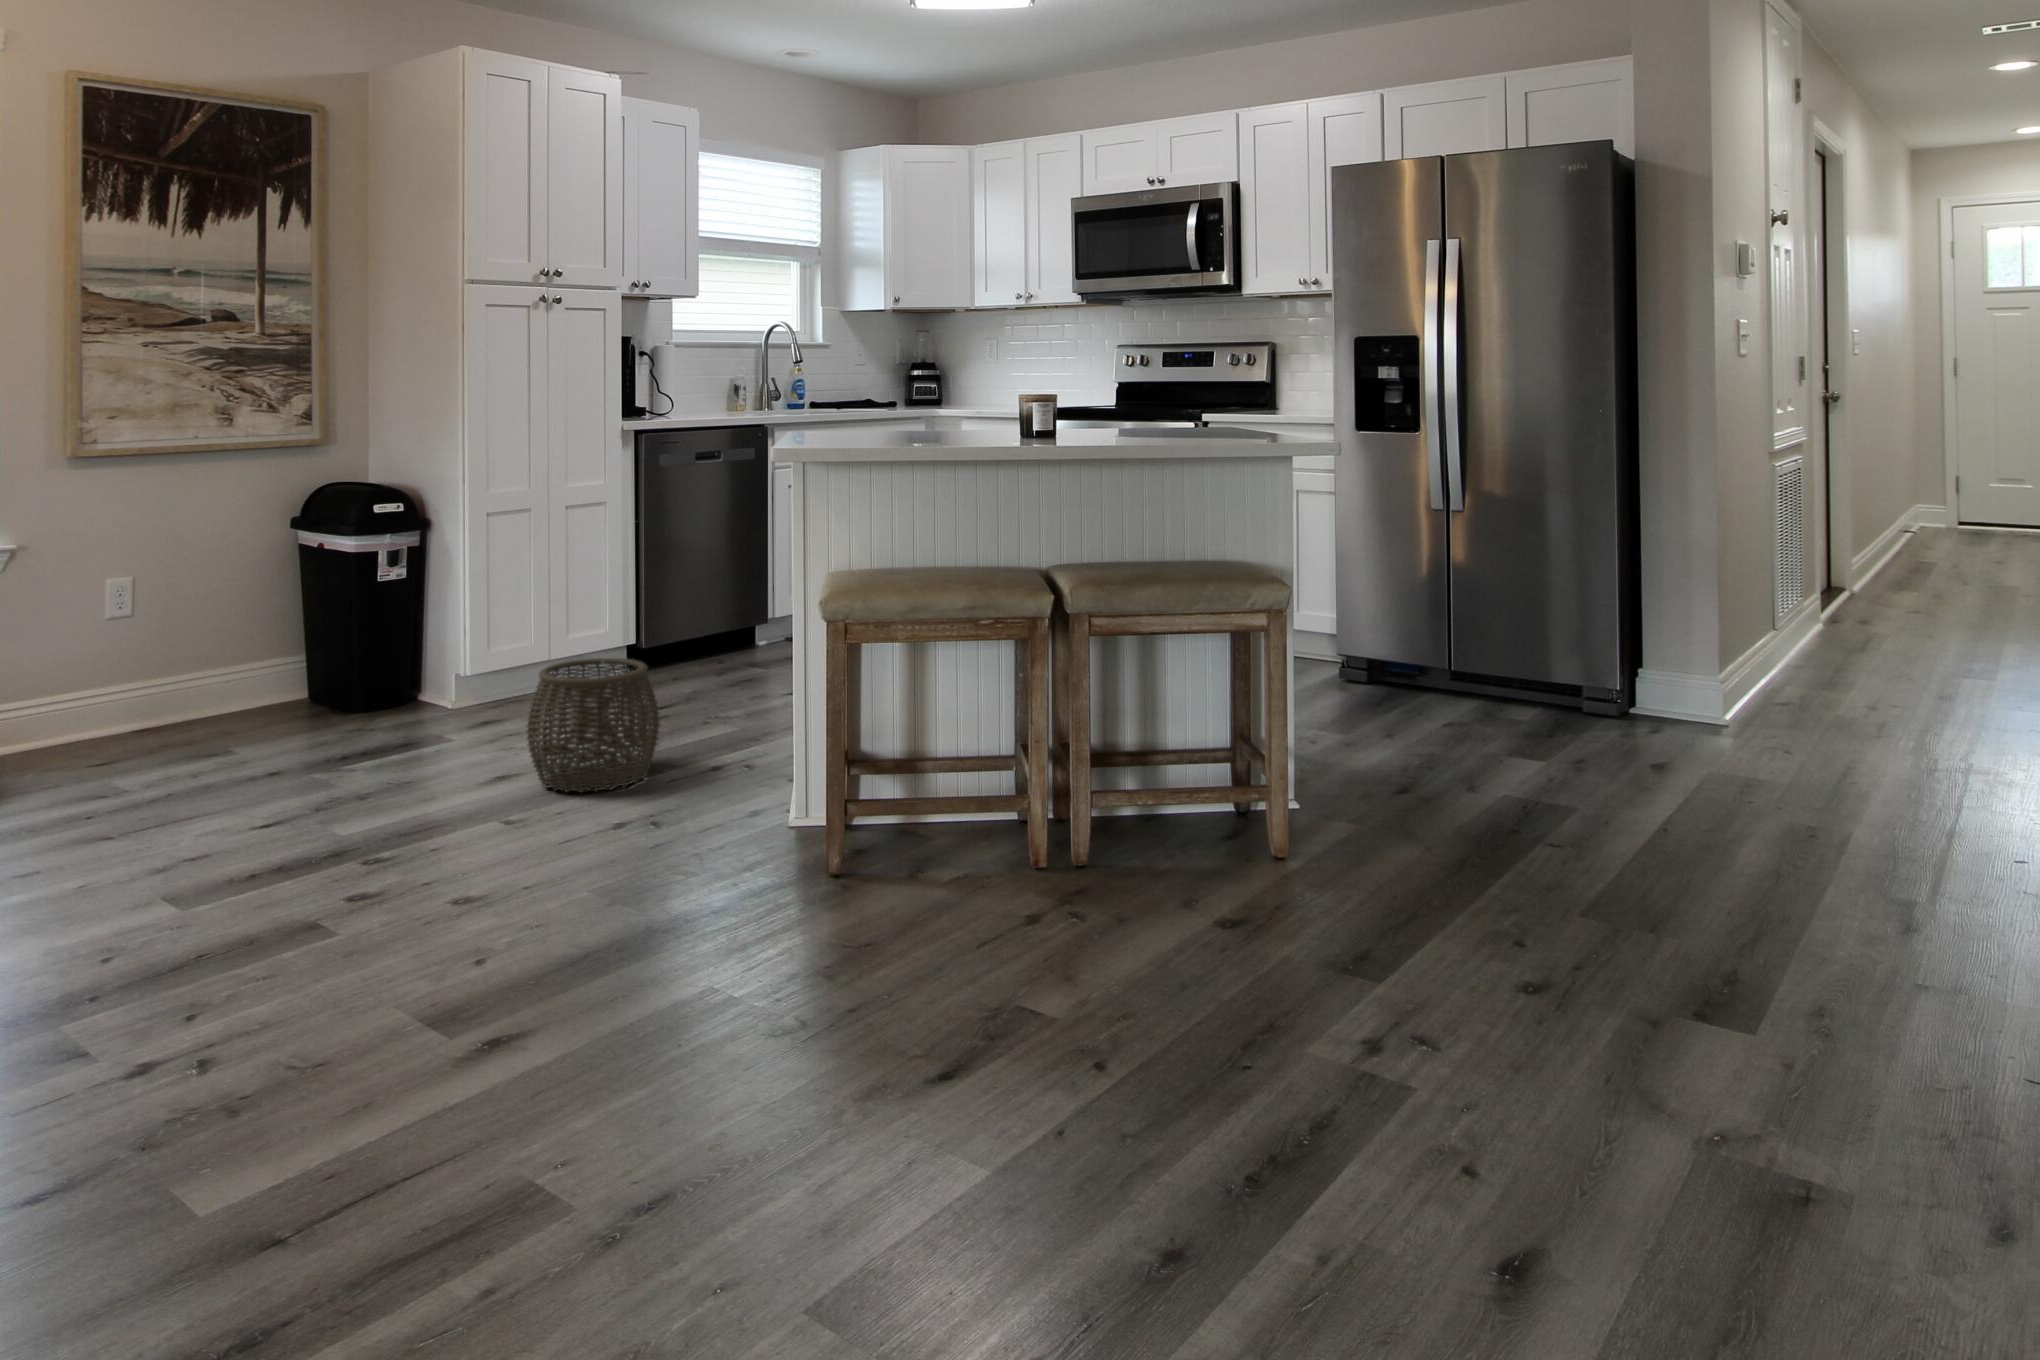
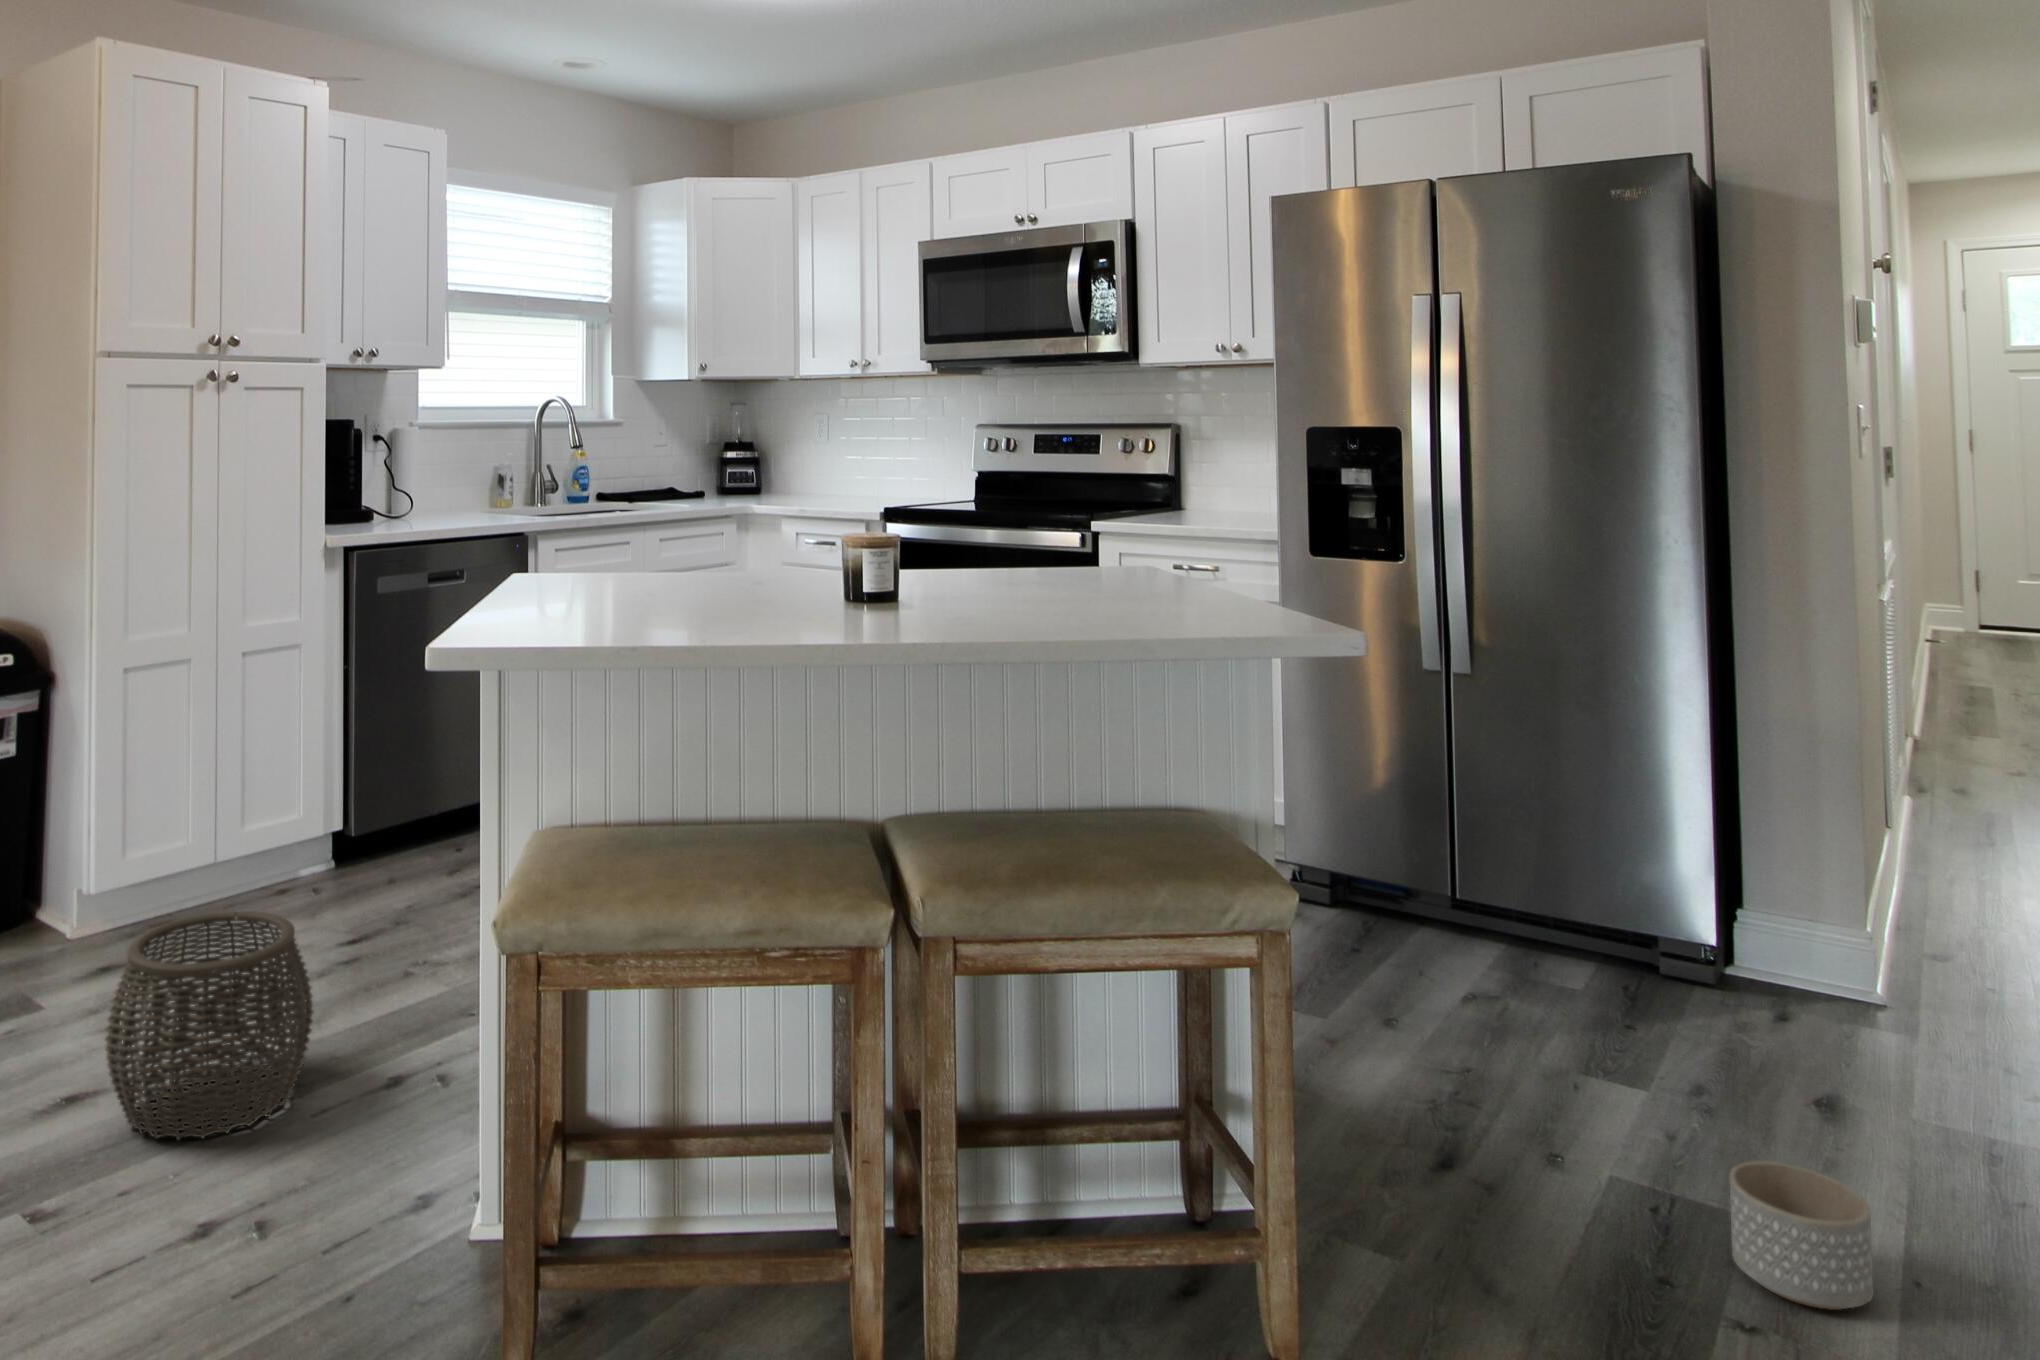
planter: none [1564,767,1641,840] -> present [1730,1161,1873,1310]

